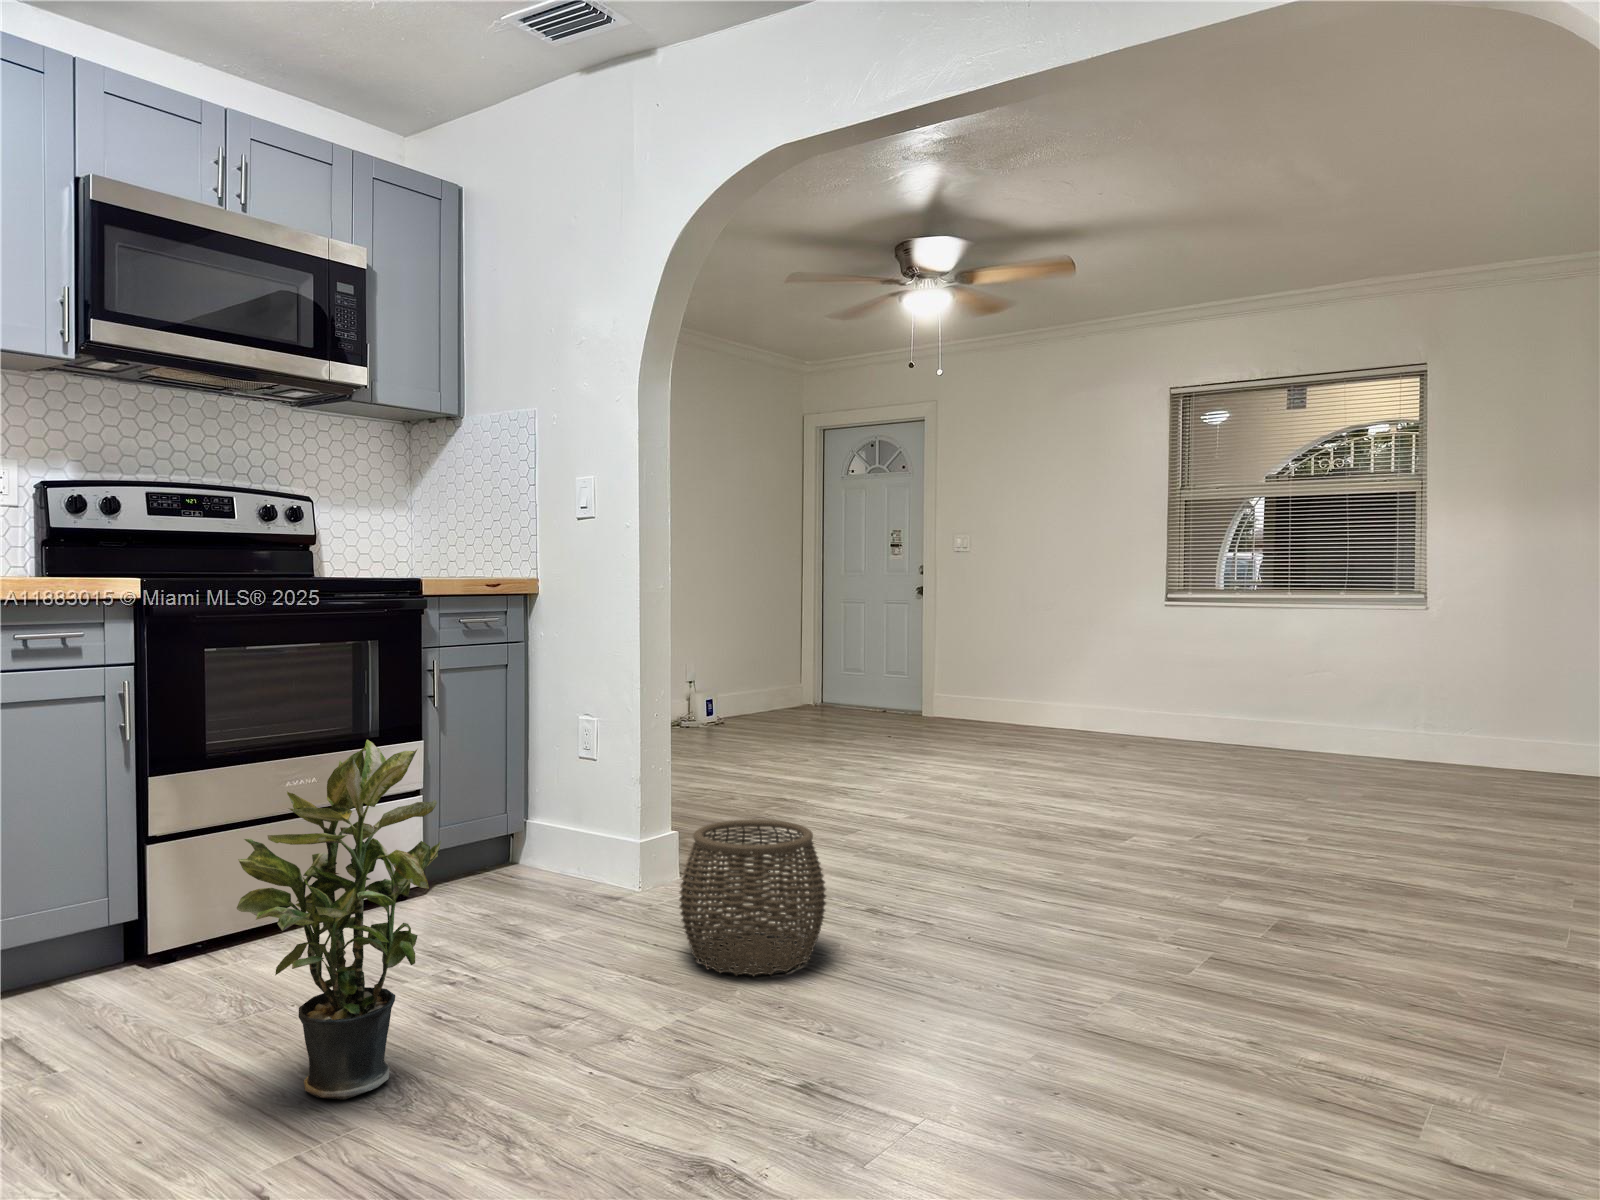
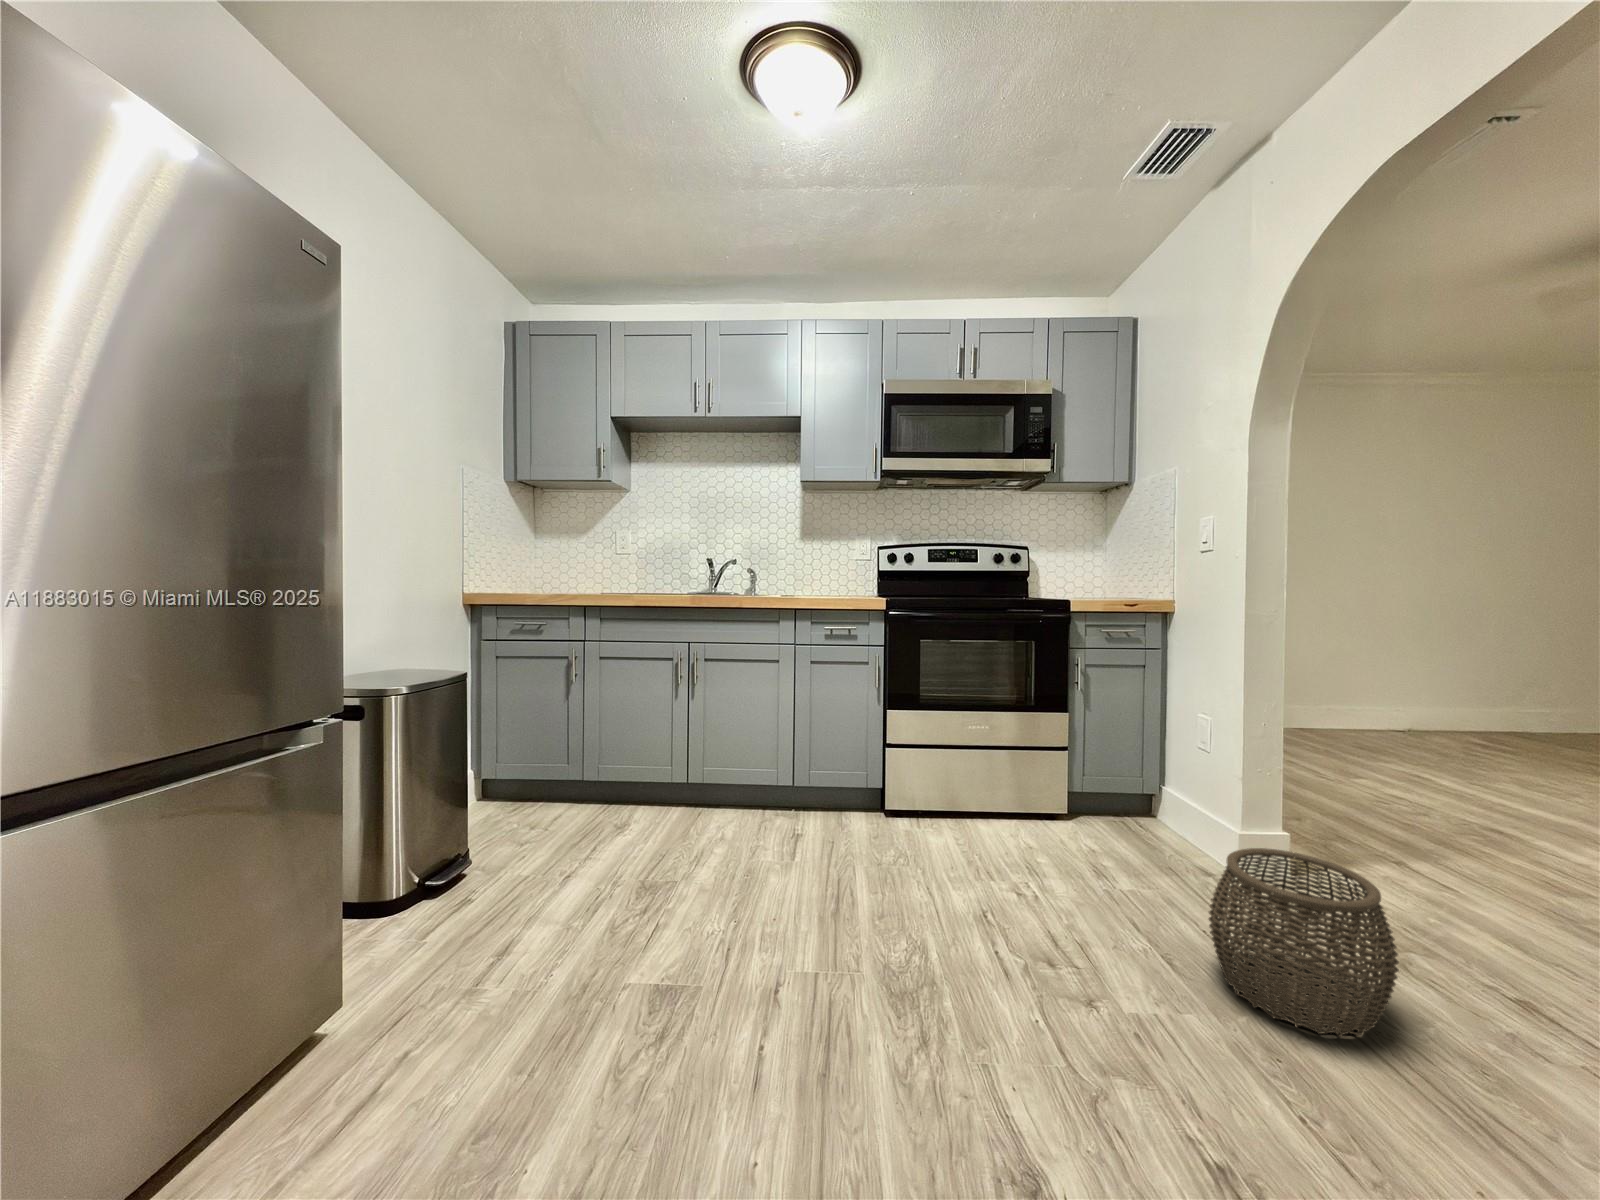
potted plant: present [237,740,441,1100] -> none [834,718,958,950]

